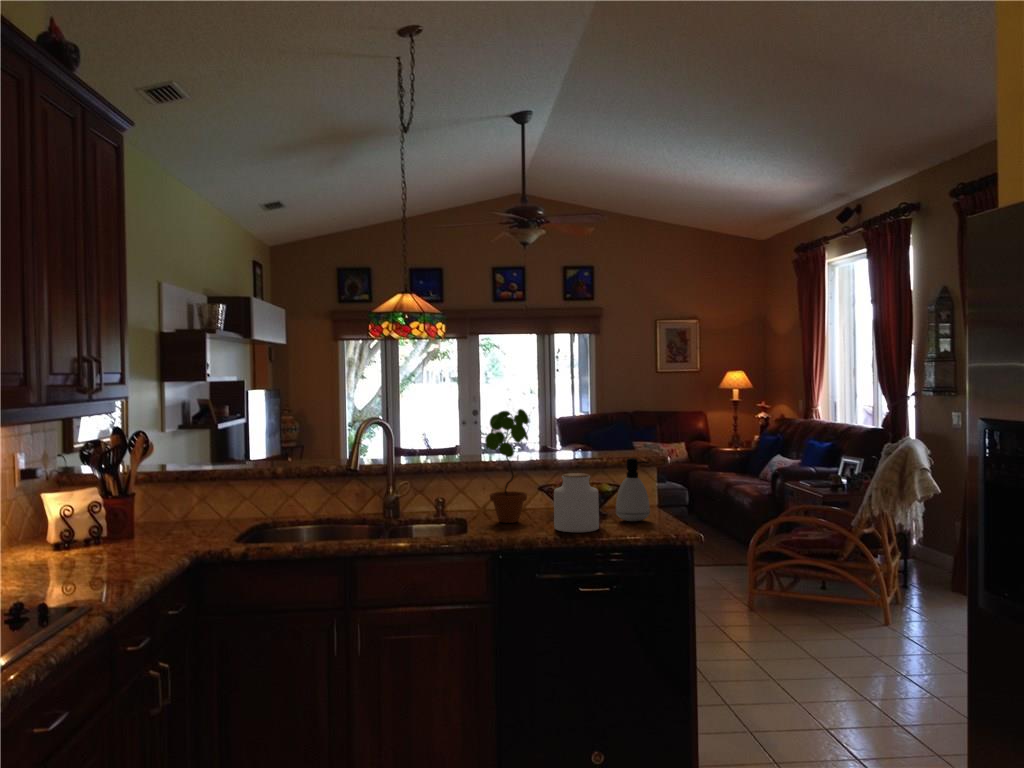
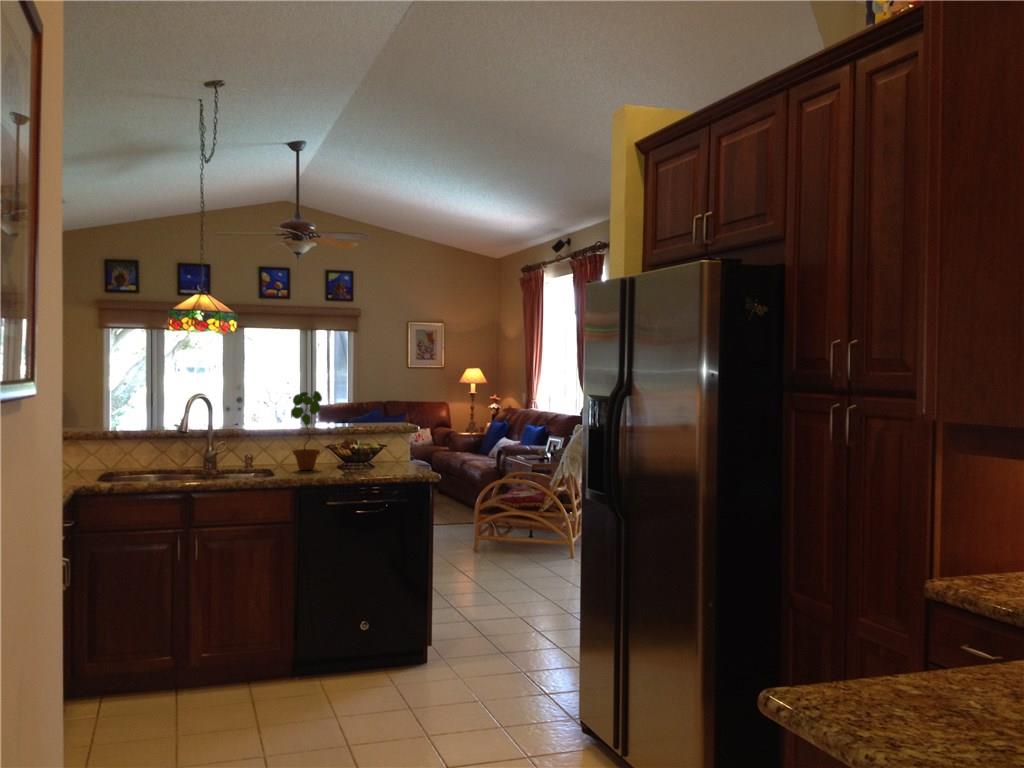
soap dispenser: present [616,458,650,521] -> none [382,425,405,467]
jar: present [554,473,599,532] -> none [341,435,371,473]

